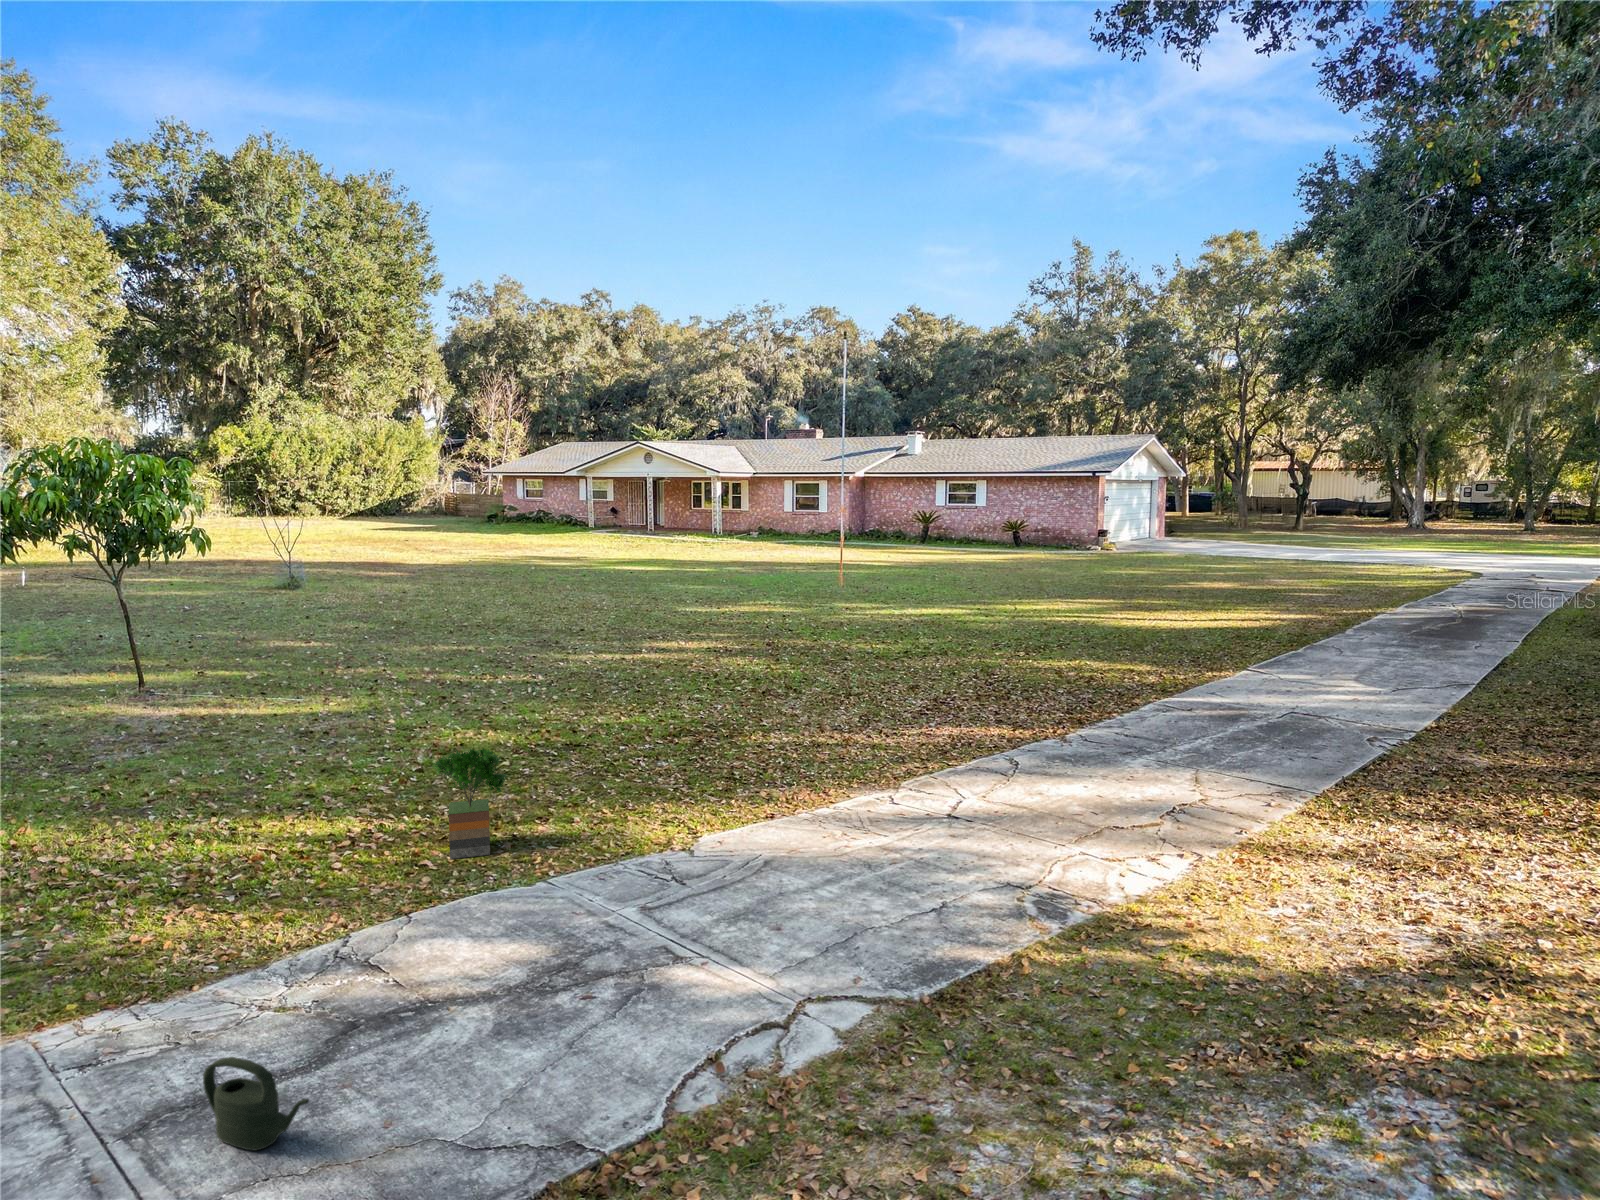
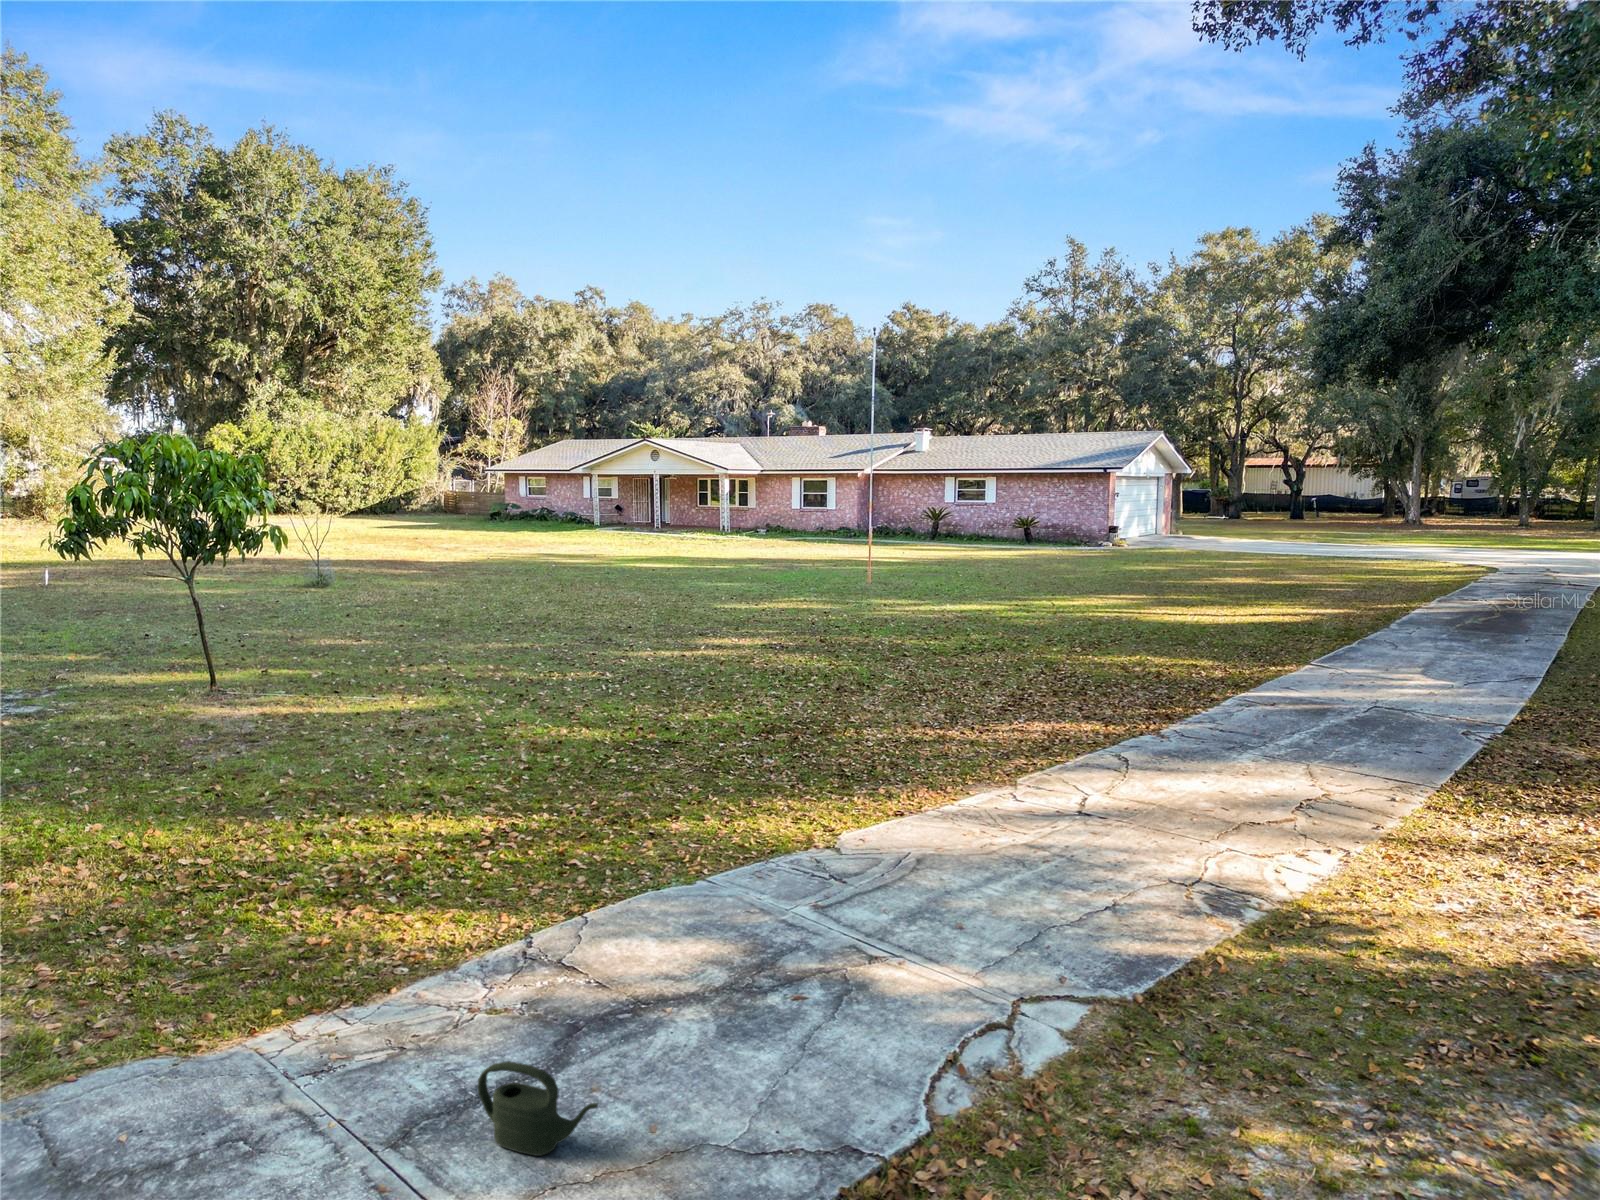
potted tree: present [434,748,507,859] -> none [578,748,652,860]

